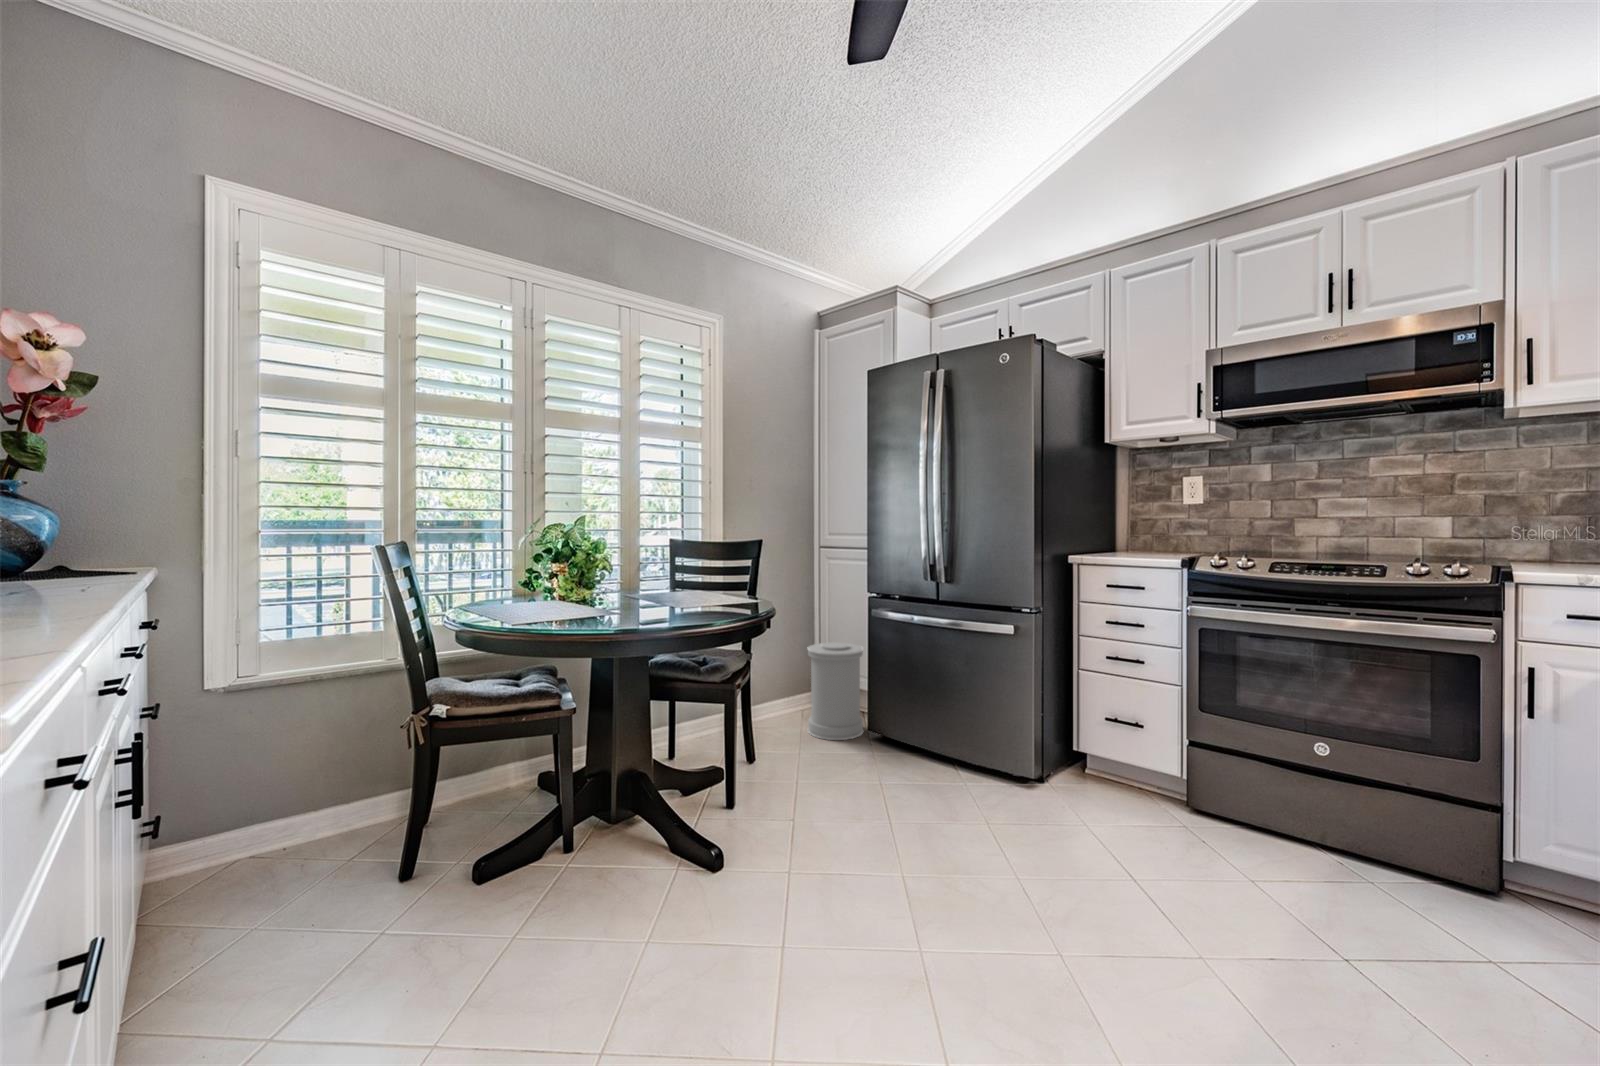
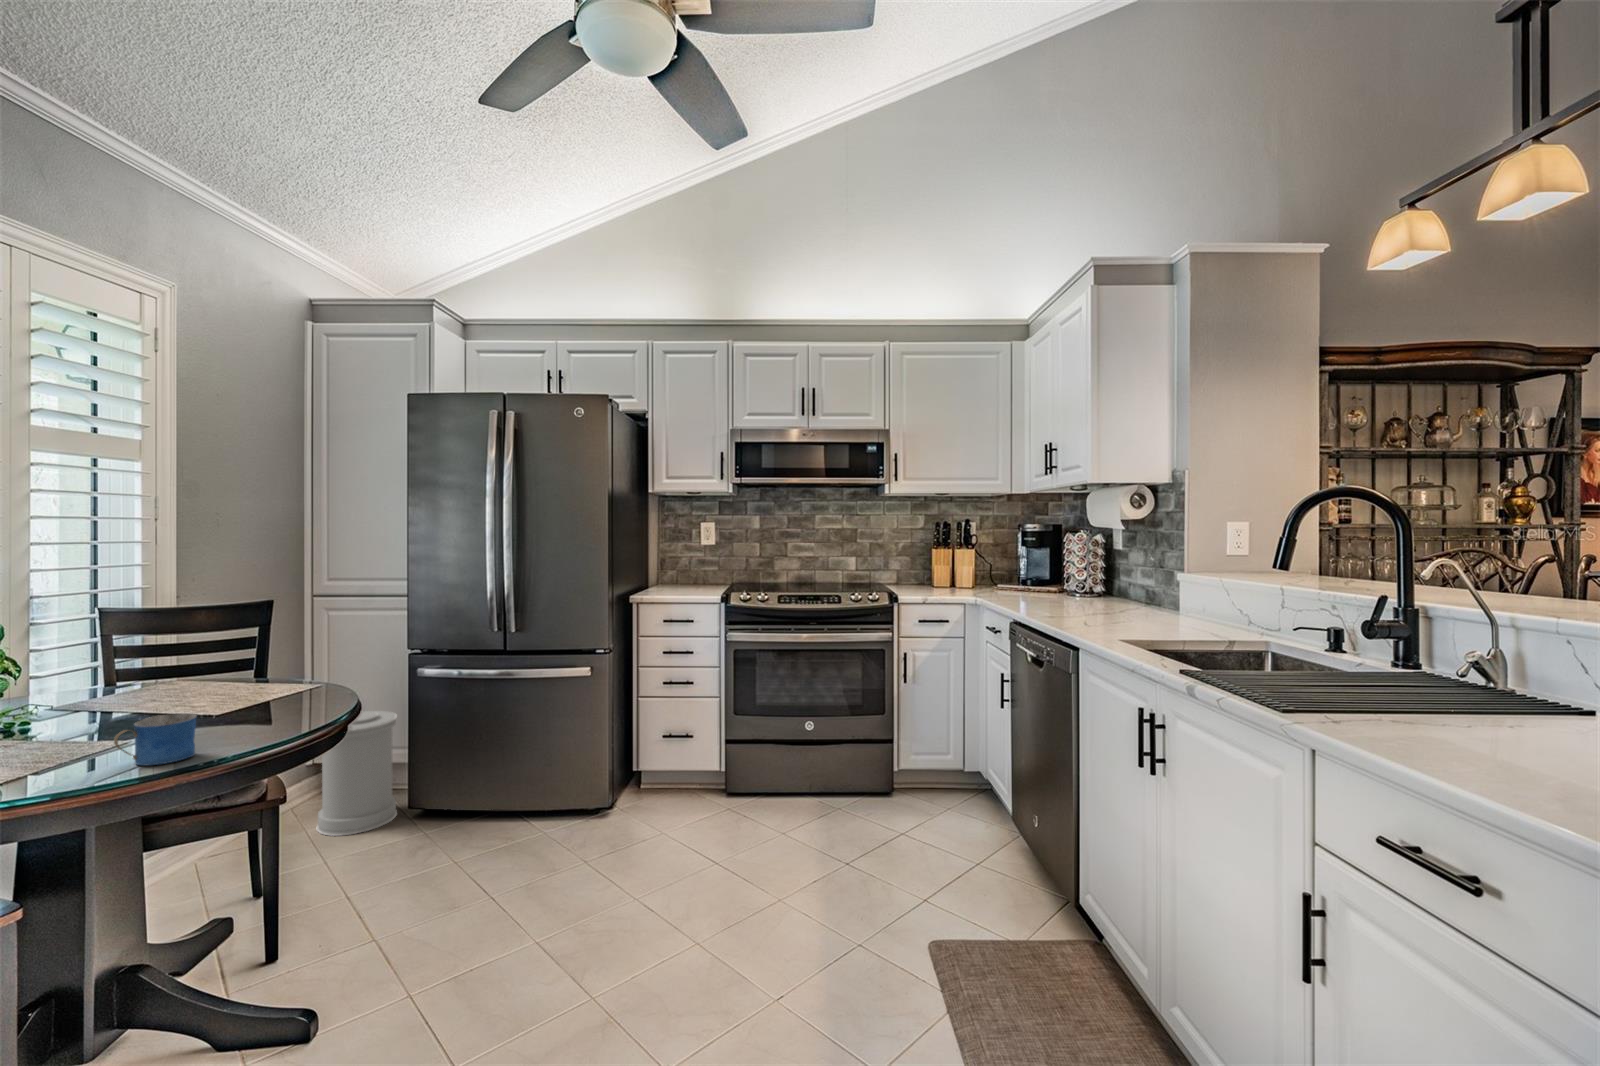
mug: none [577,592,623,623] -> present [114,713,197,766]

